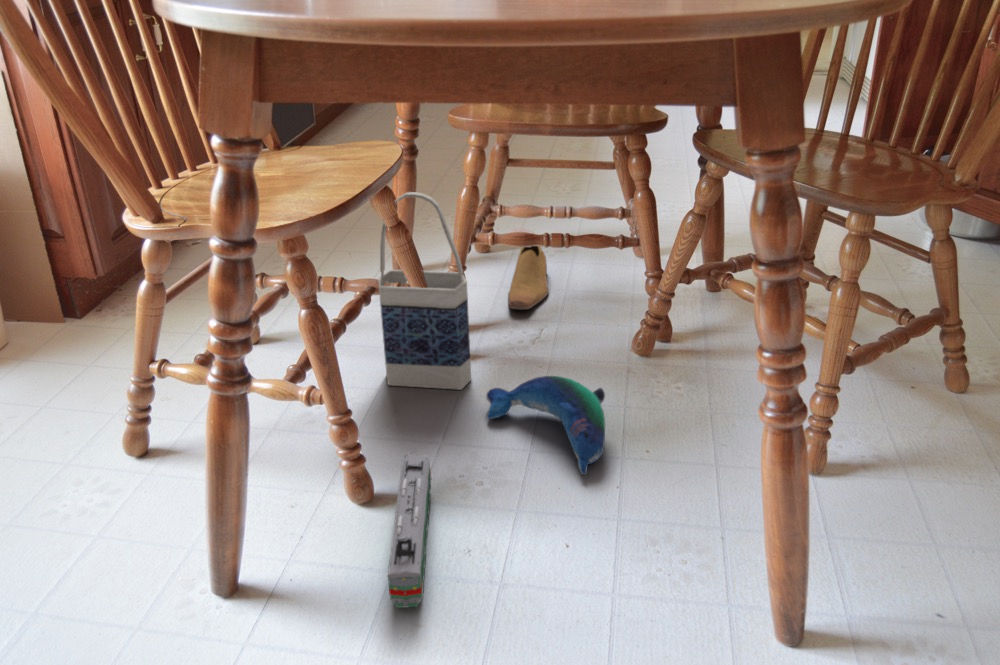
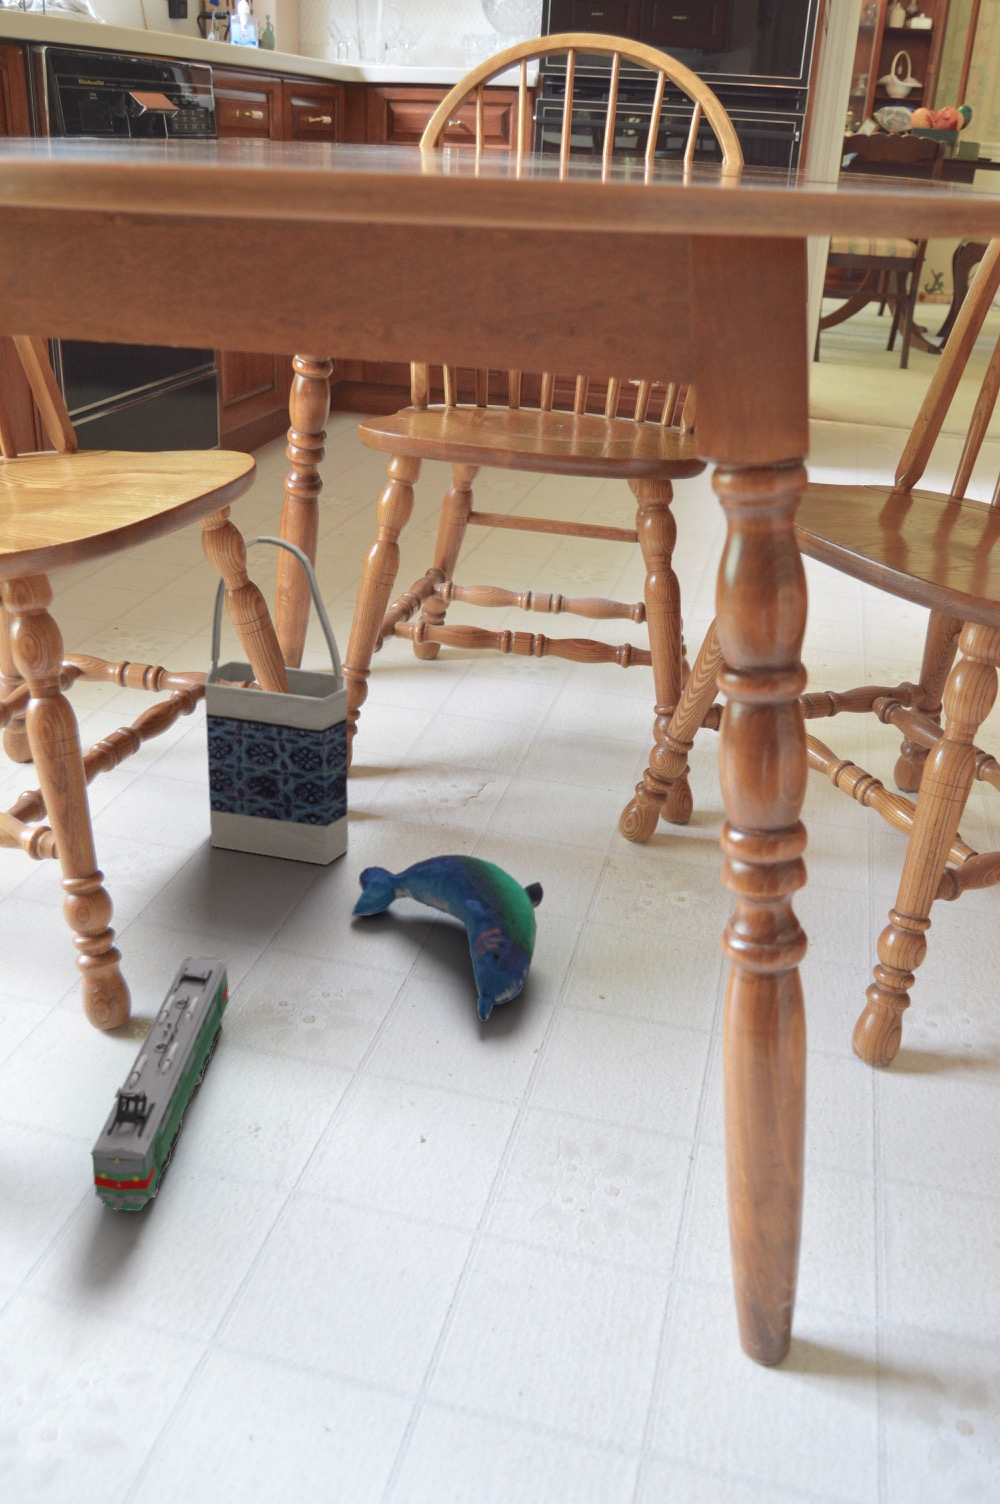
shoe: present [508,246,549,309] -> none [439,642,518,750]

